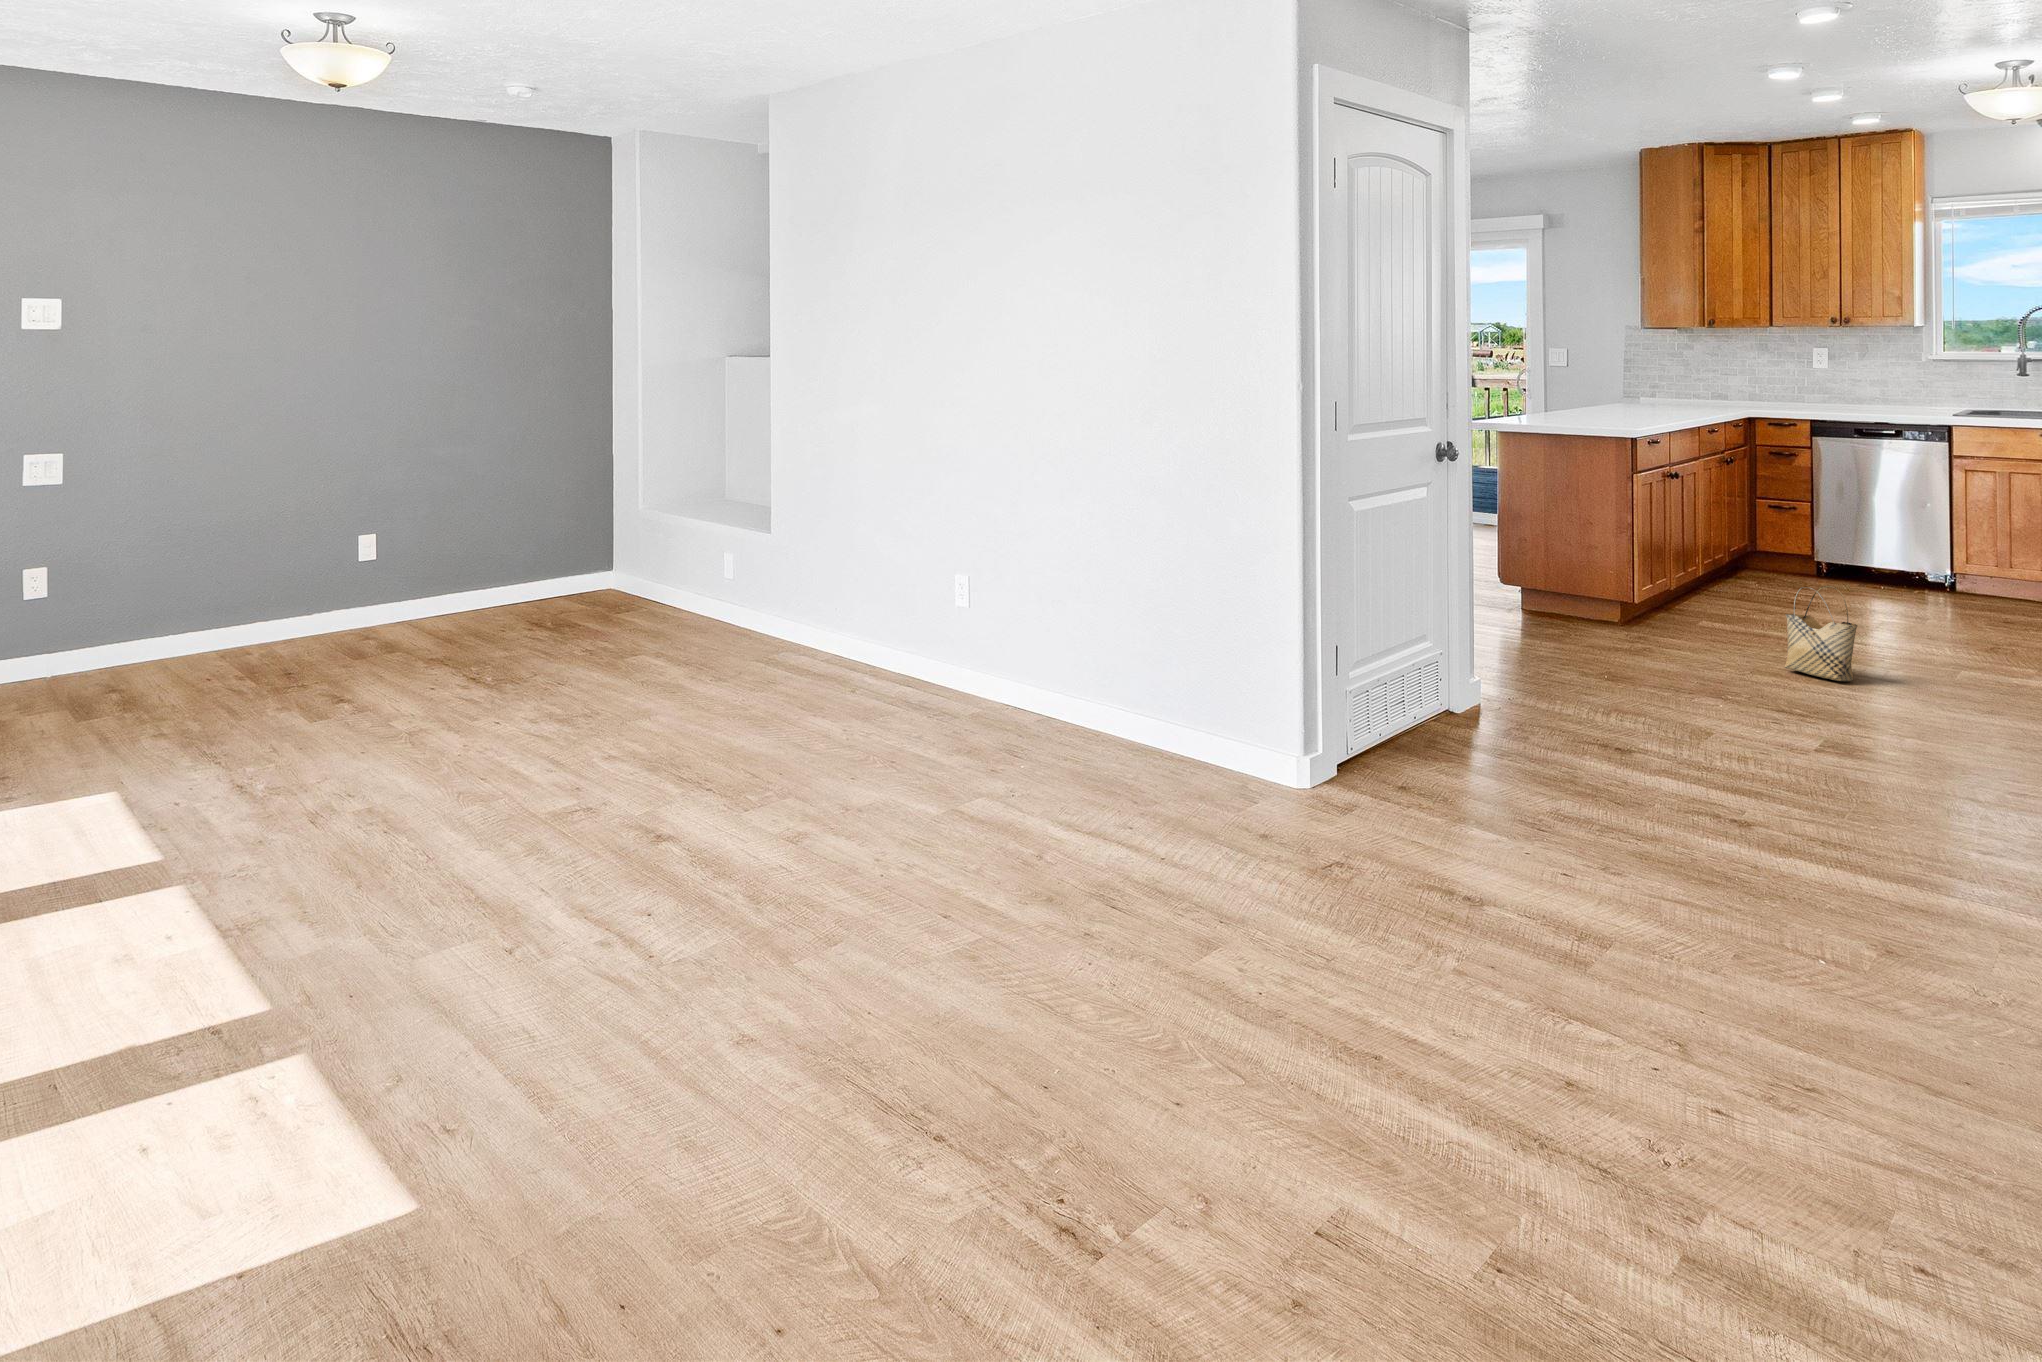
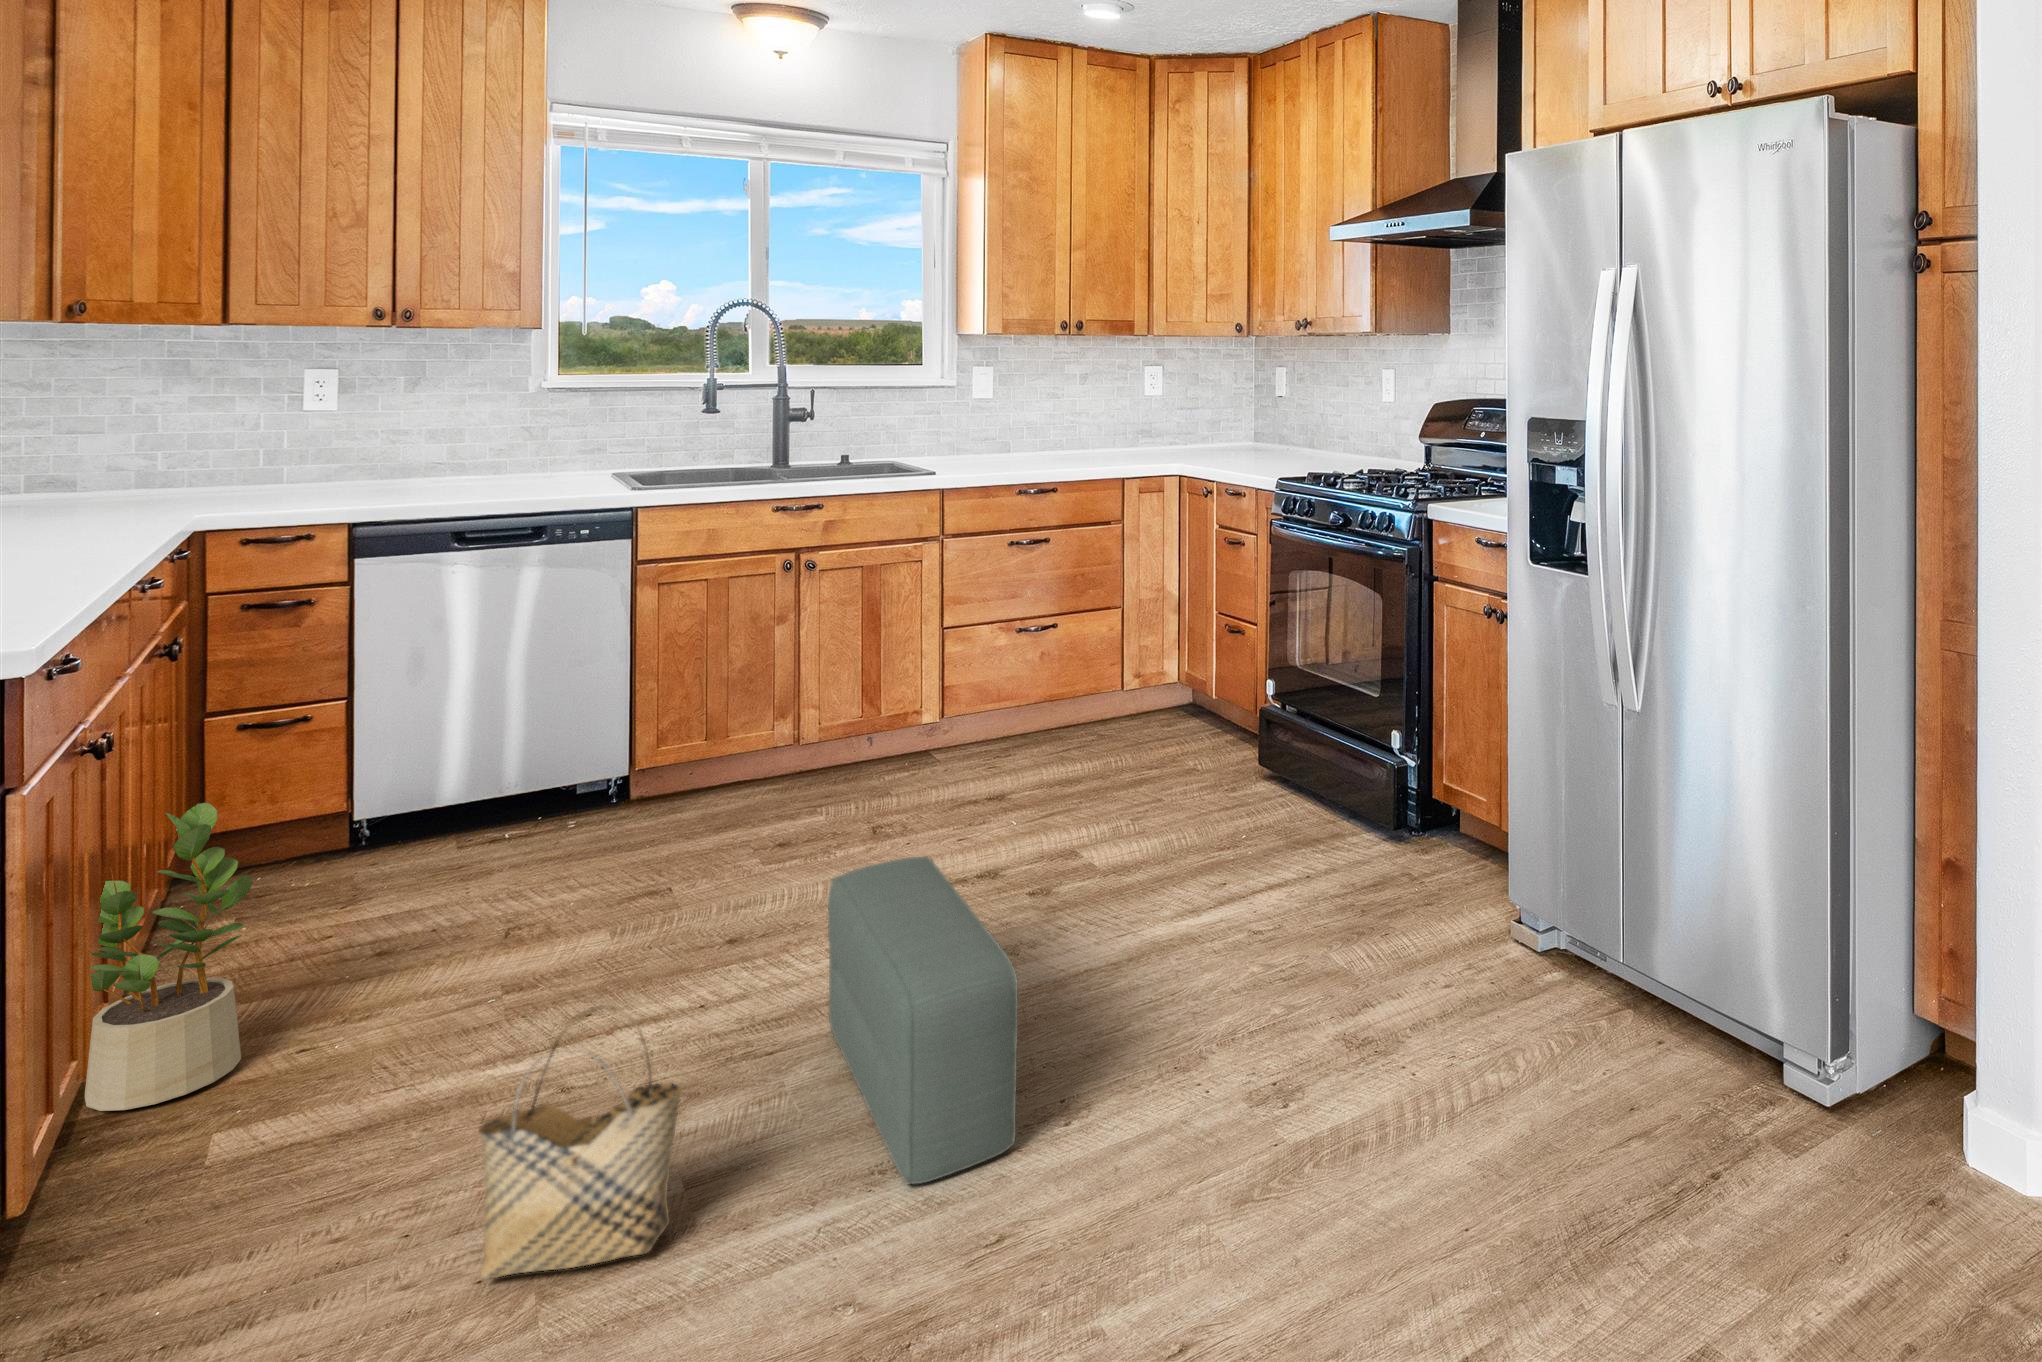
potted plant: none [1685,508,1749,616] -> present [85,803,252,1111]
pouf: none [1947,590,2026,711] -> present [828,856,1018,1185]

